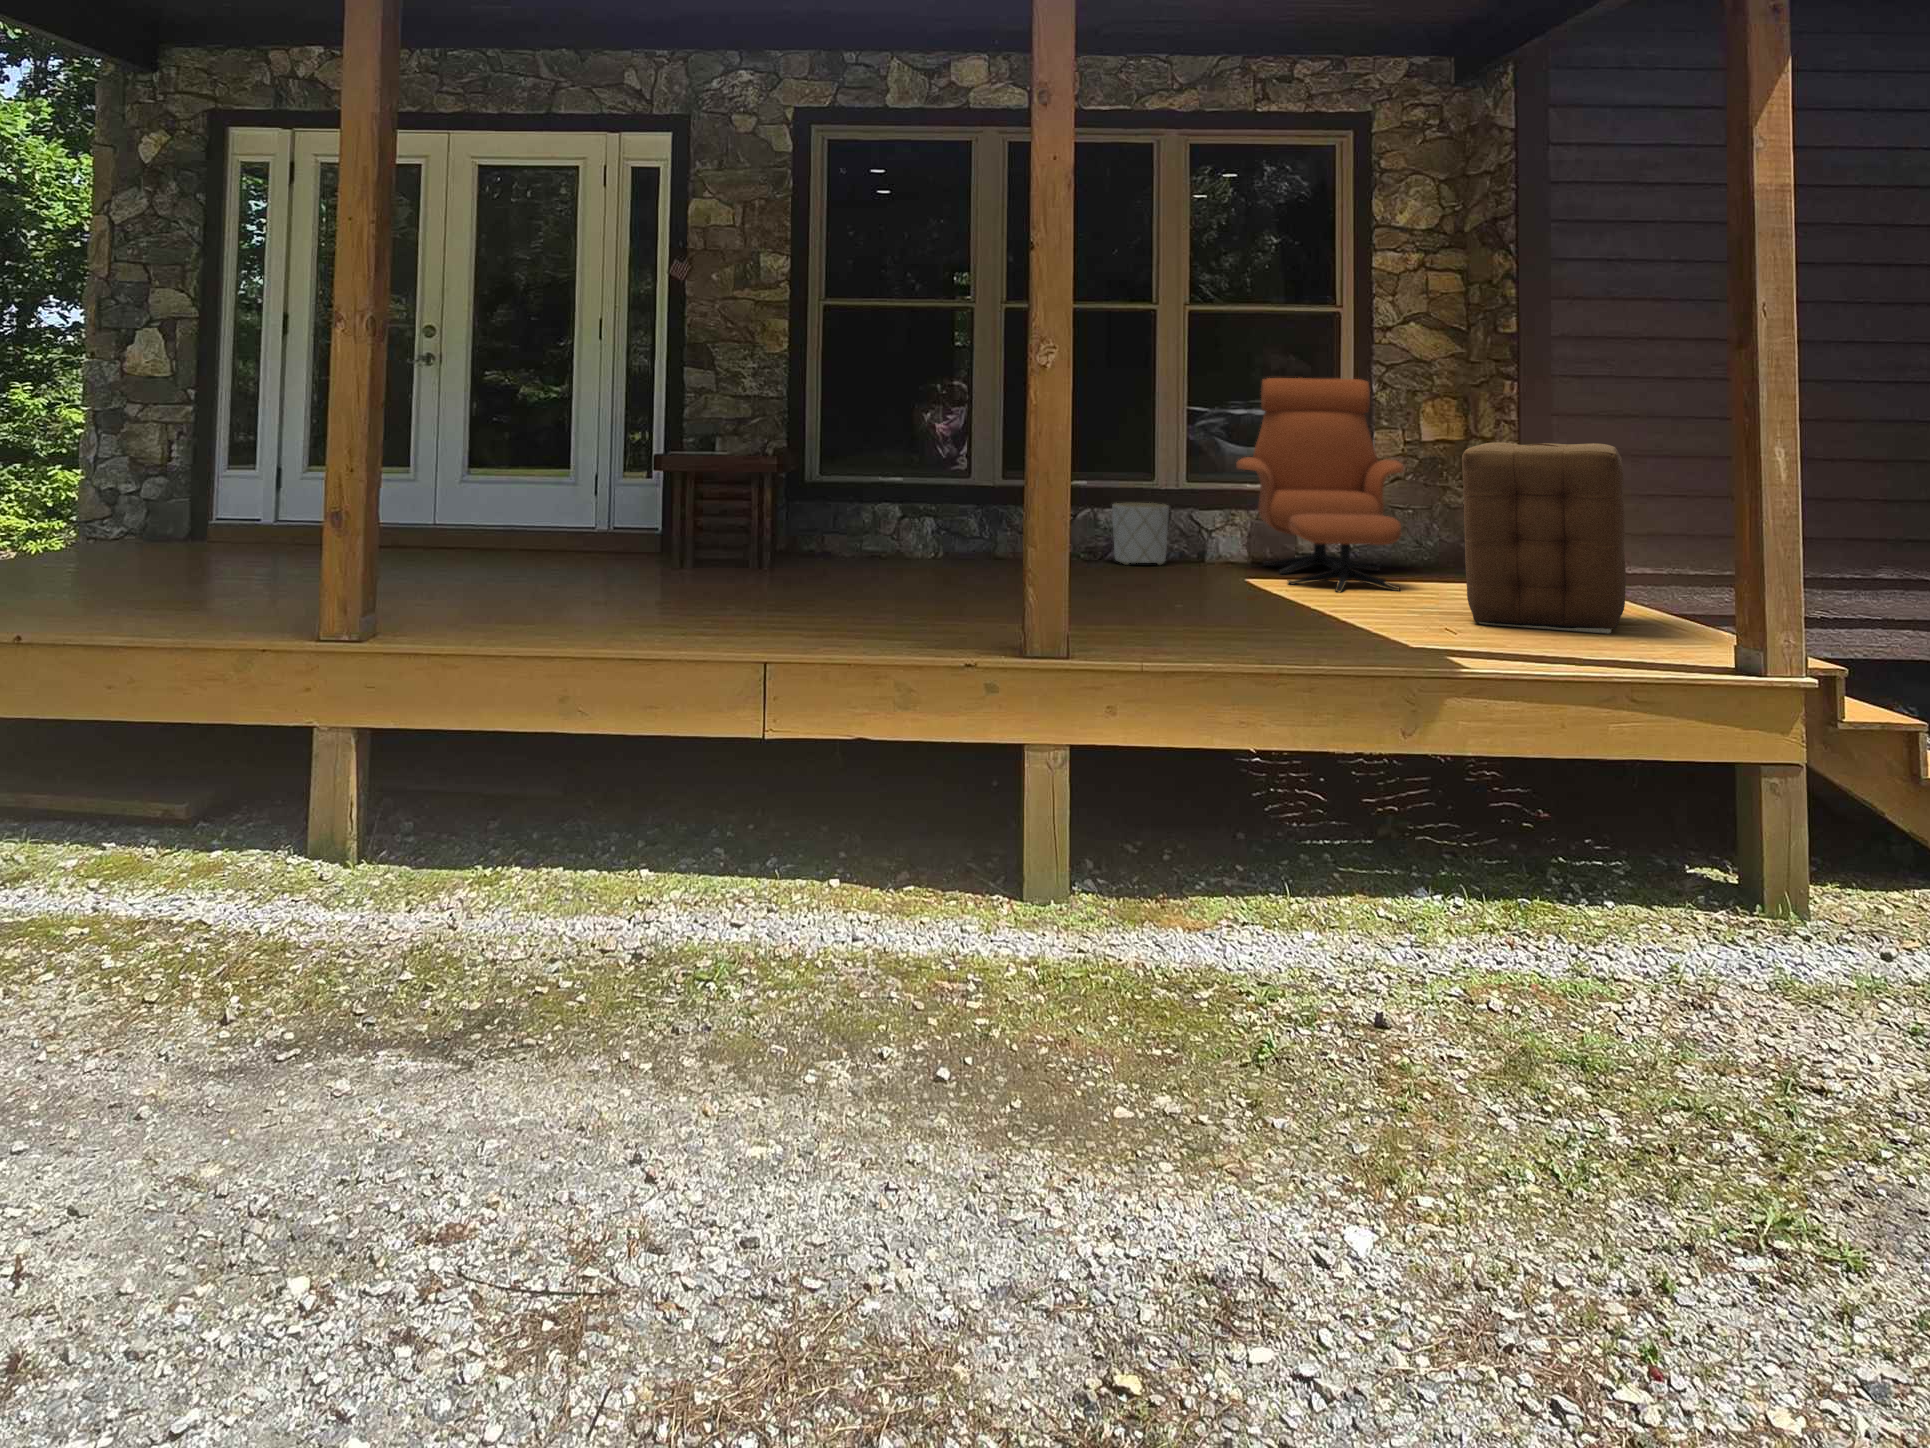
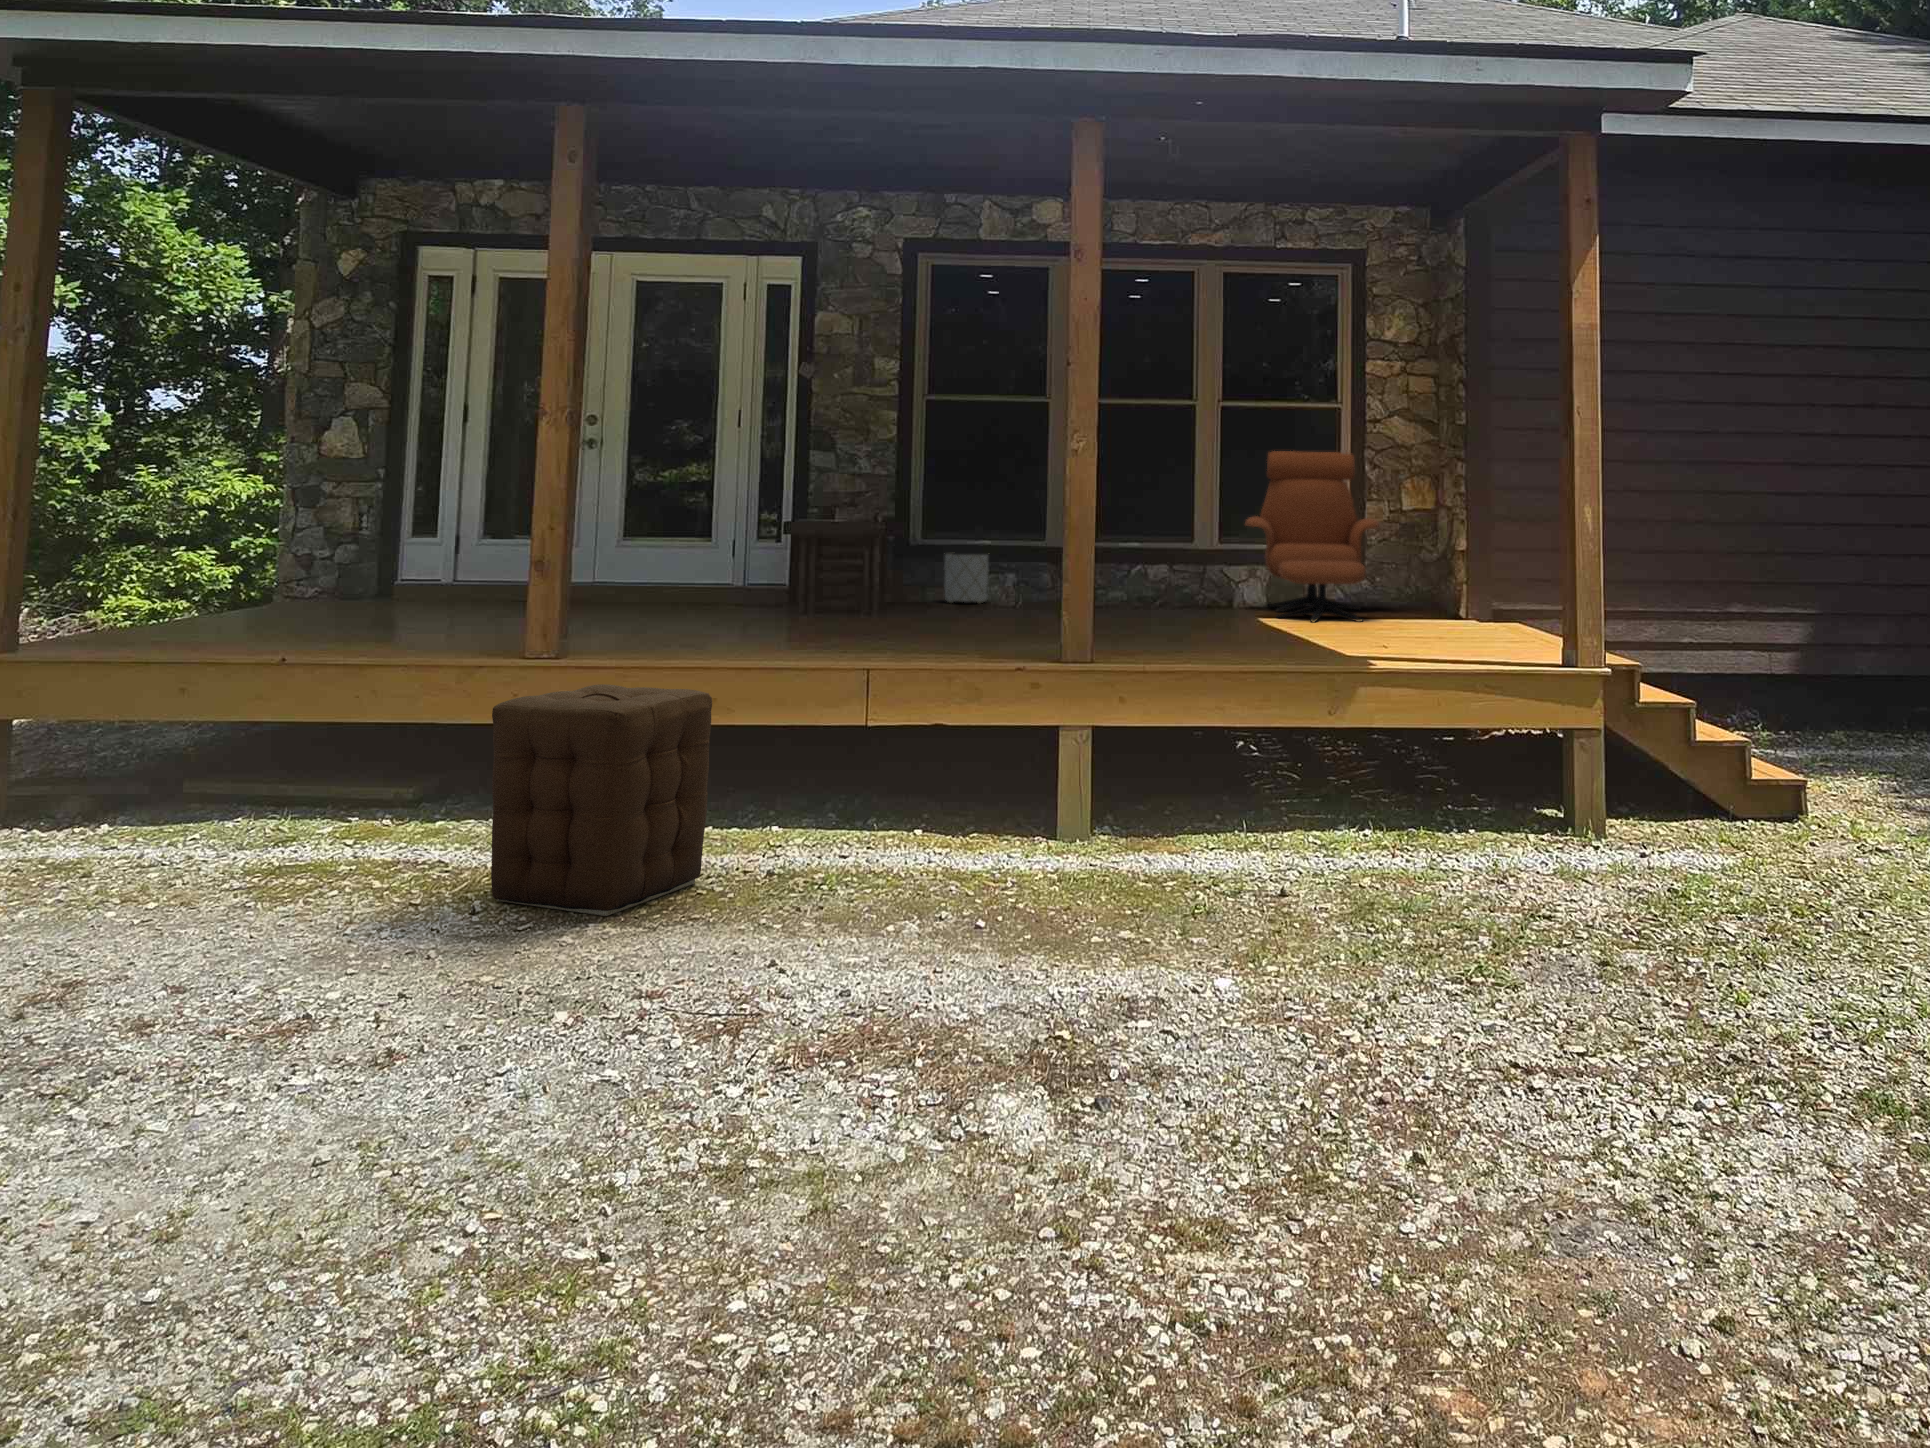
ottoman: present [1462,442,1626,634] -> present [491,684,712,916]
planter: present [1112,503,1169,565] -> present [945,554,988,603]

